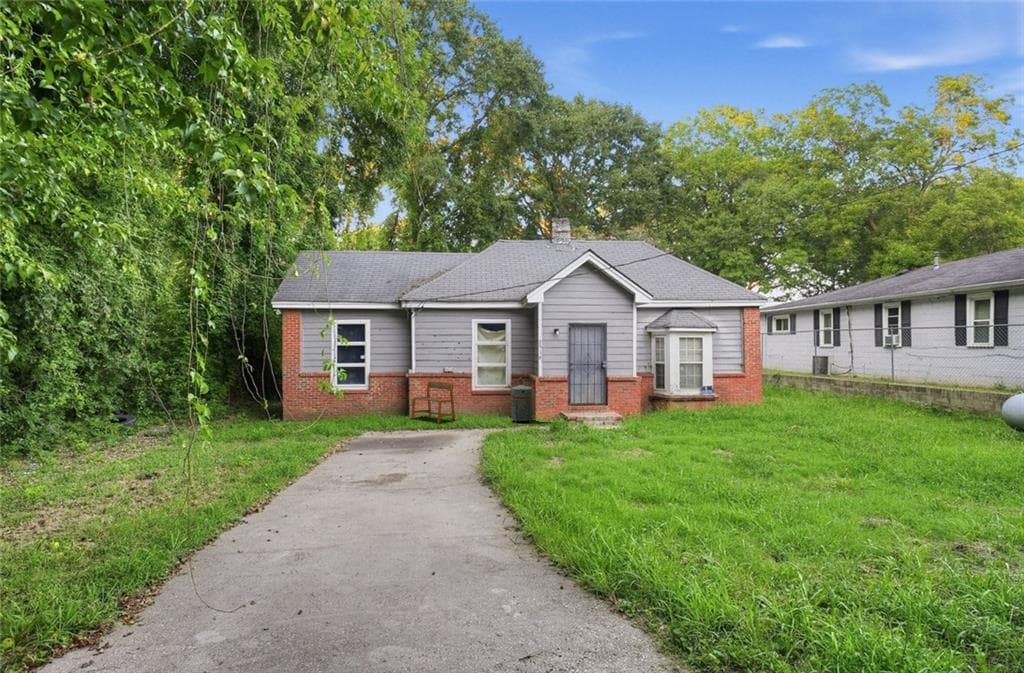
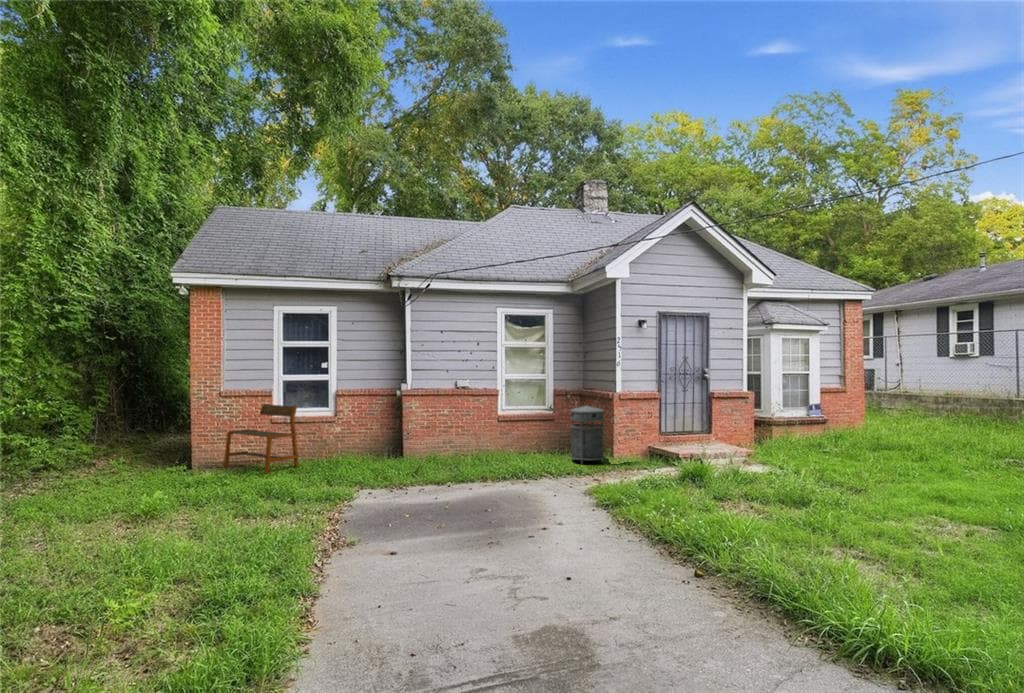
bench: present [412,381,455,424] -> present [224,404,299,474]

